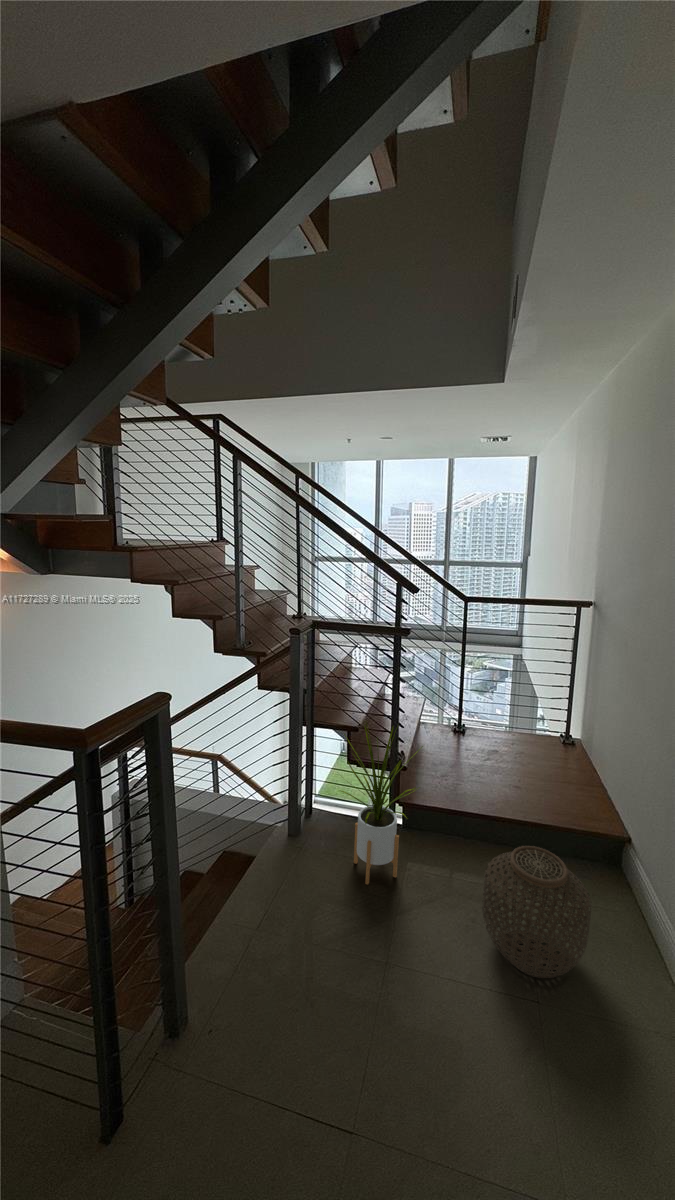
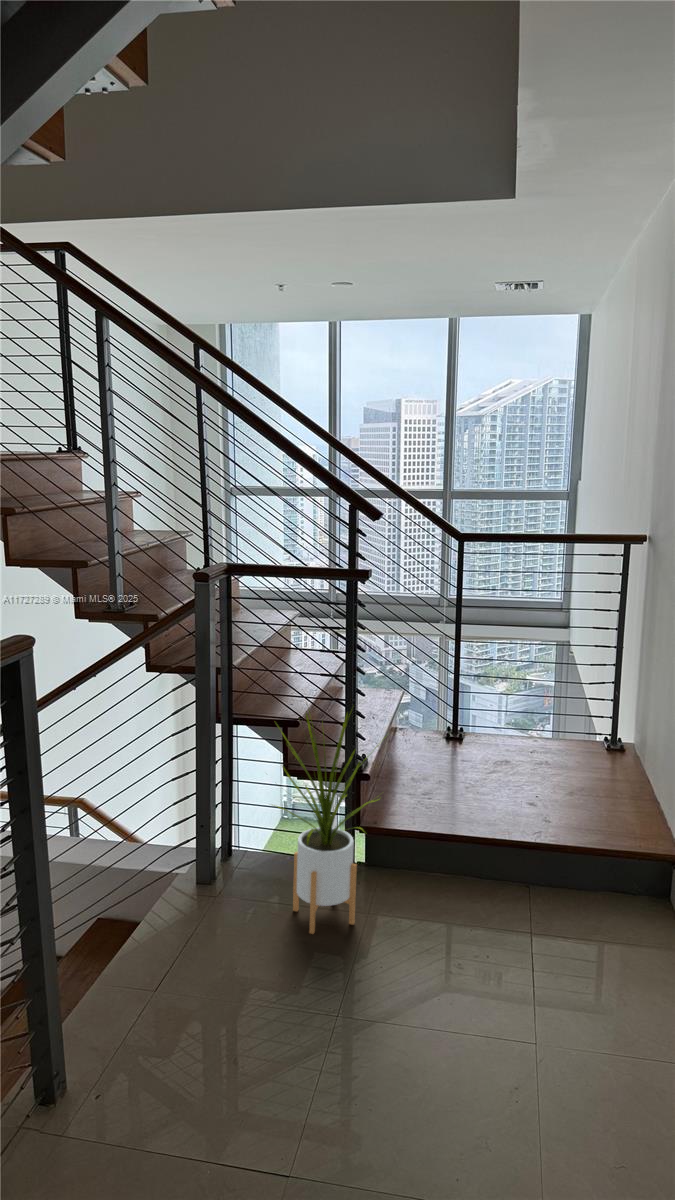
woven basket: present [482,846,591,978] -> none [468,857,608,1023]

